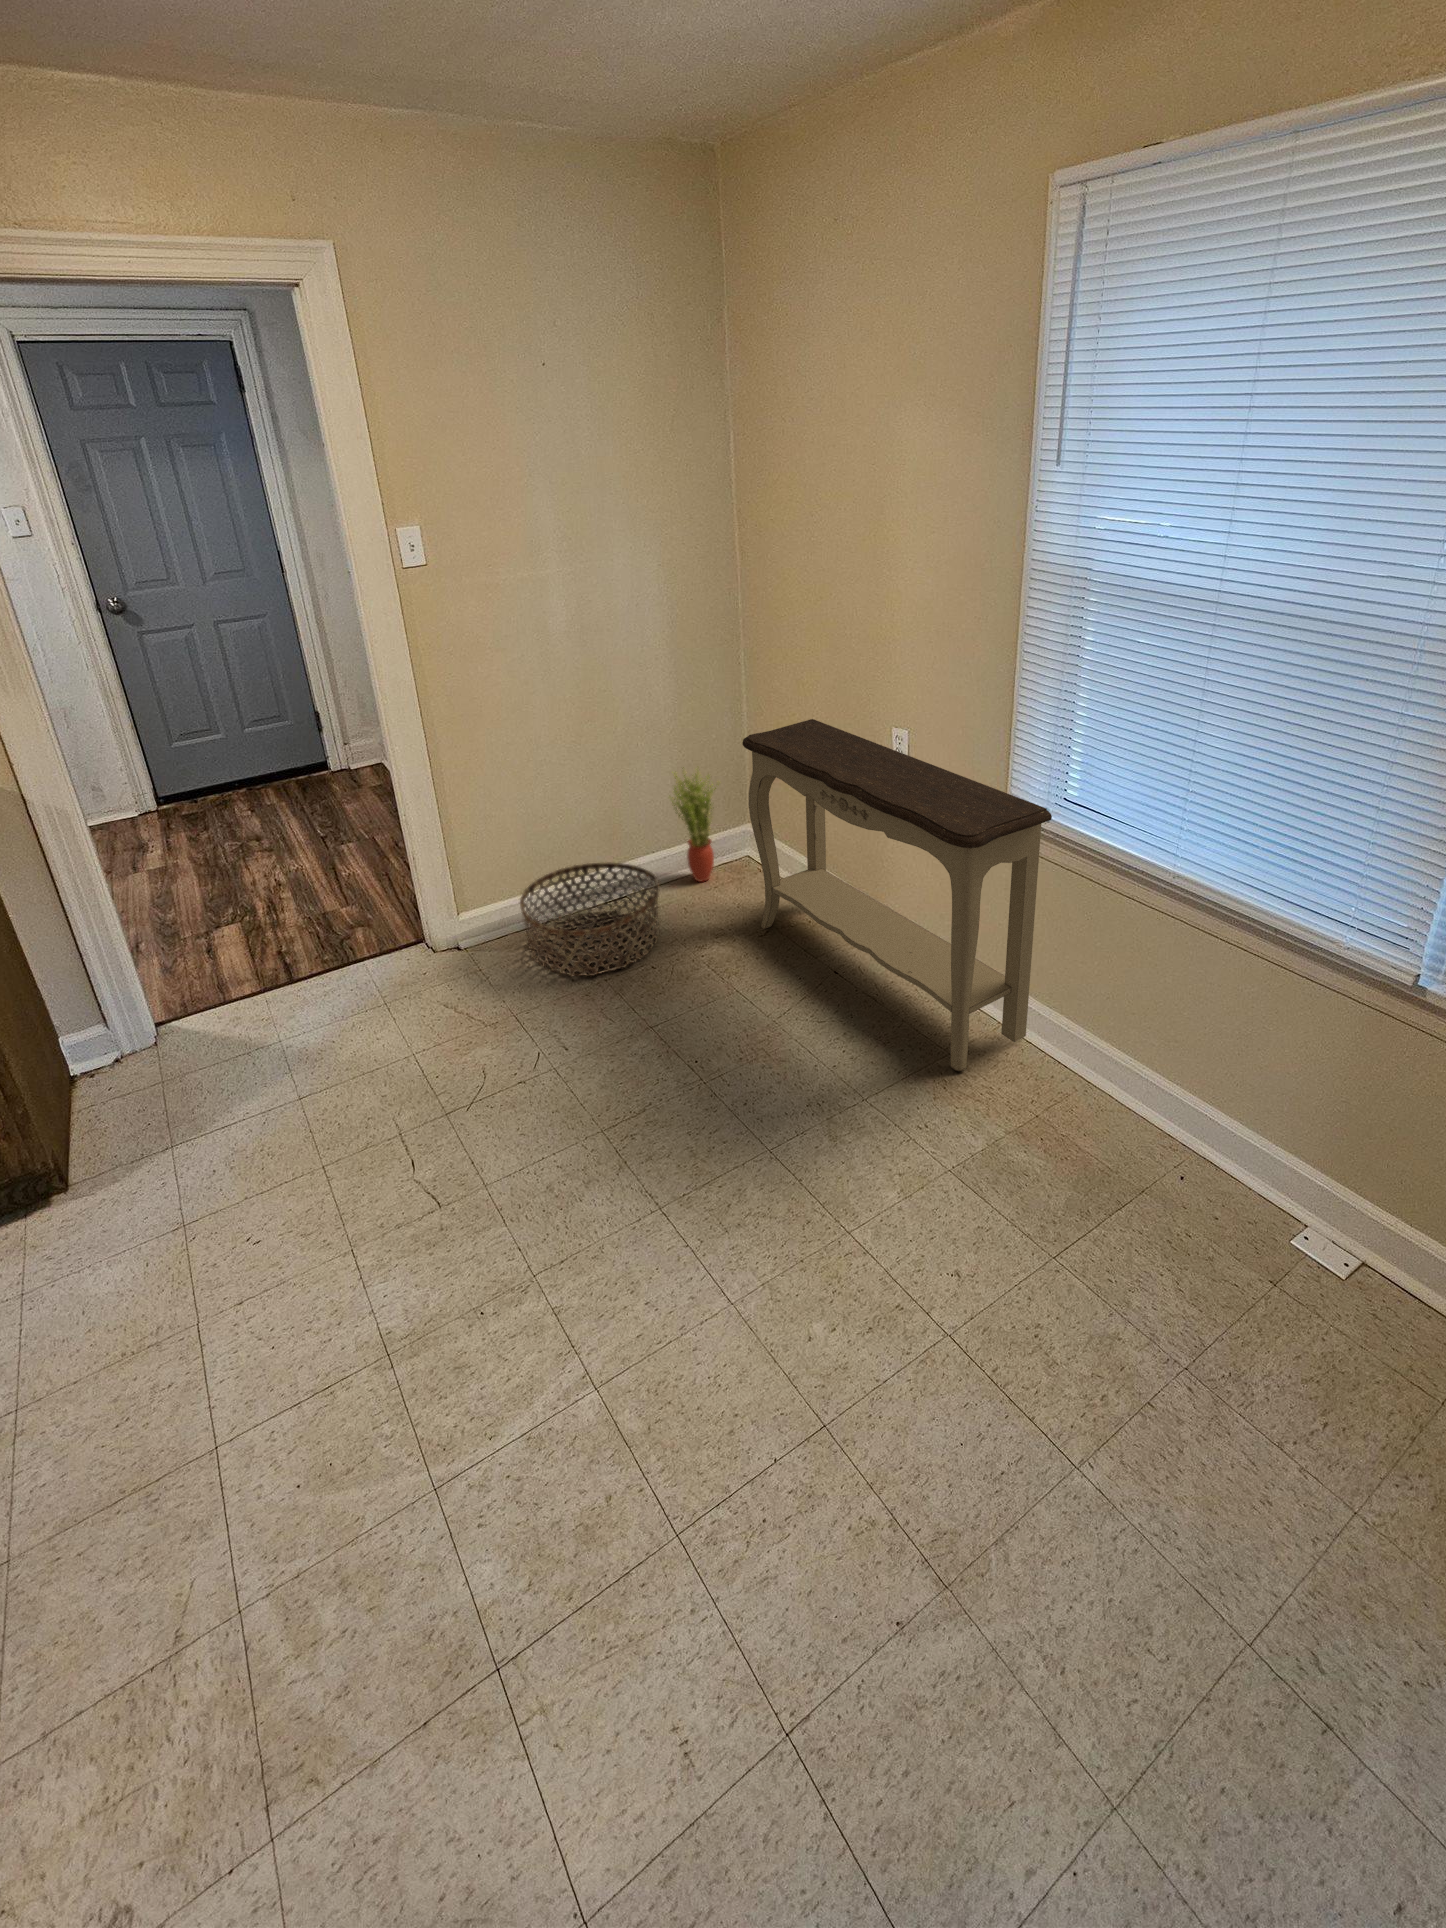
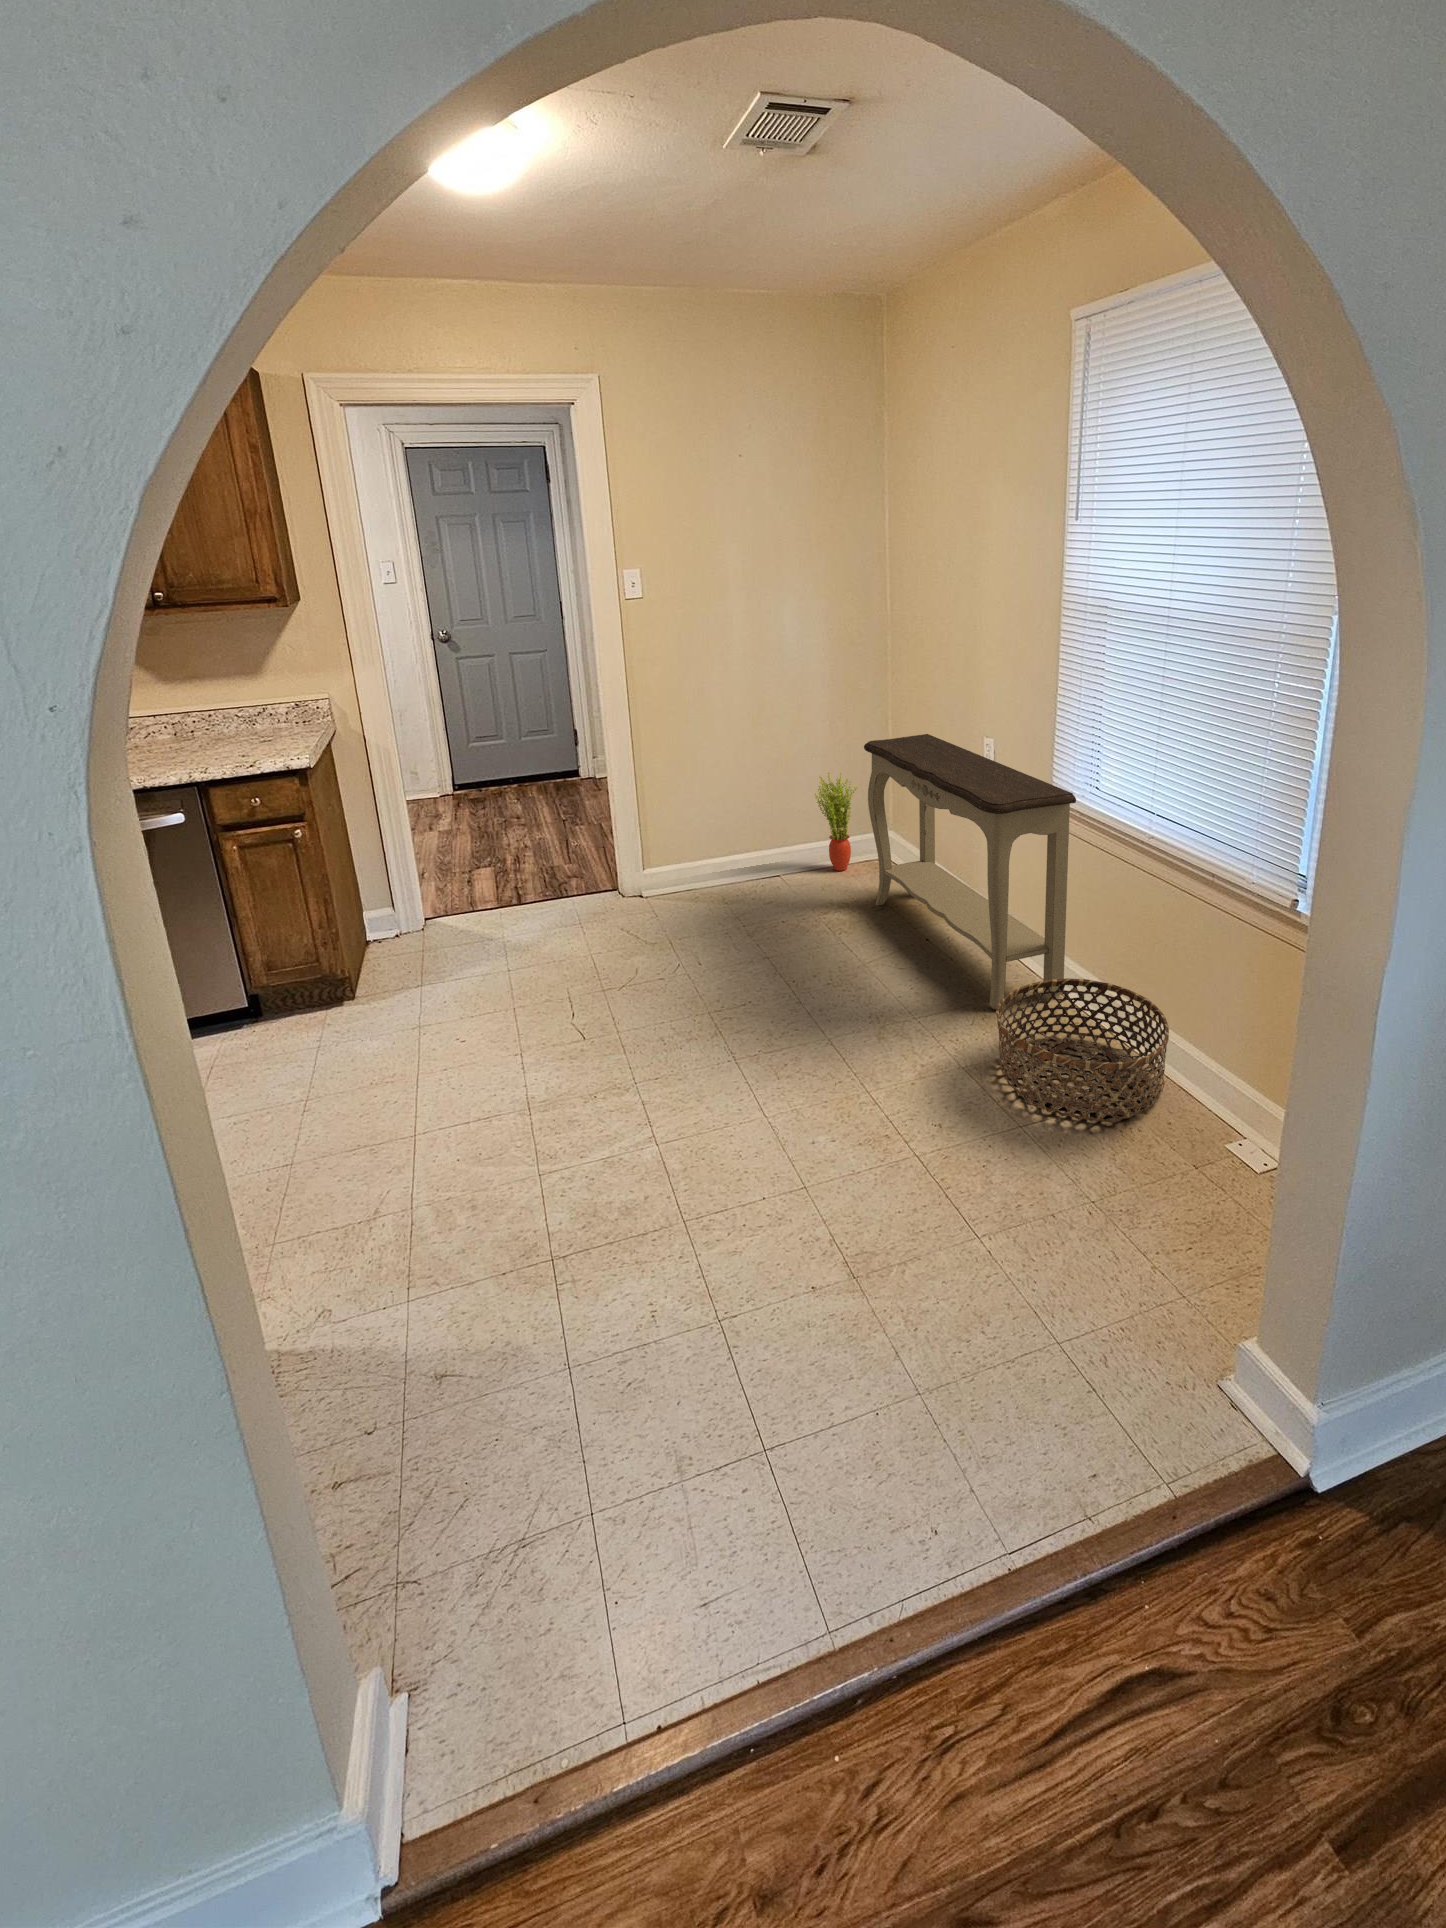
basket: present [520,863,660,977] -> present [996,978,1169,1123]

